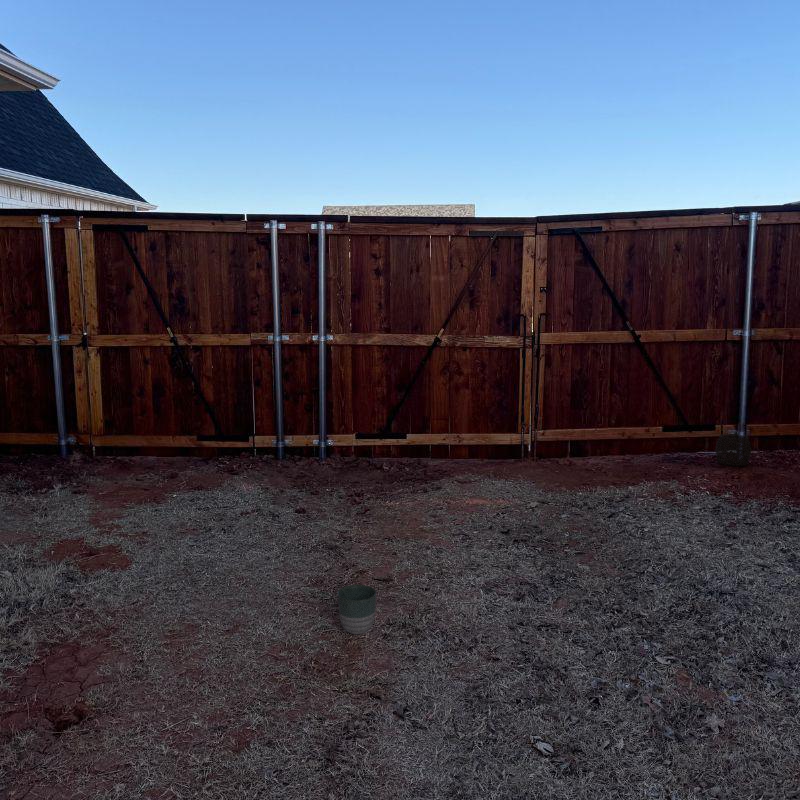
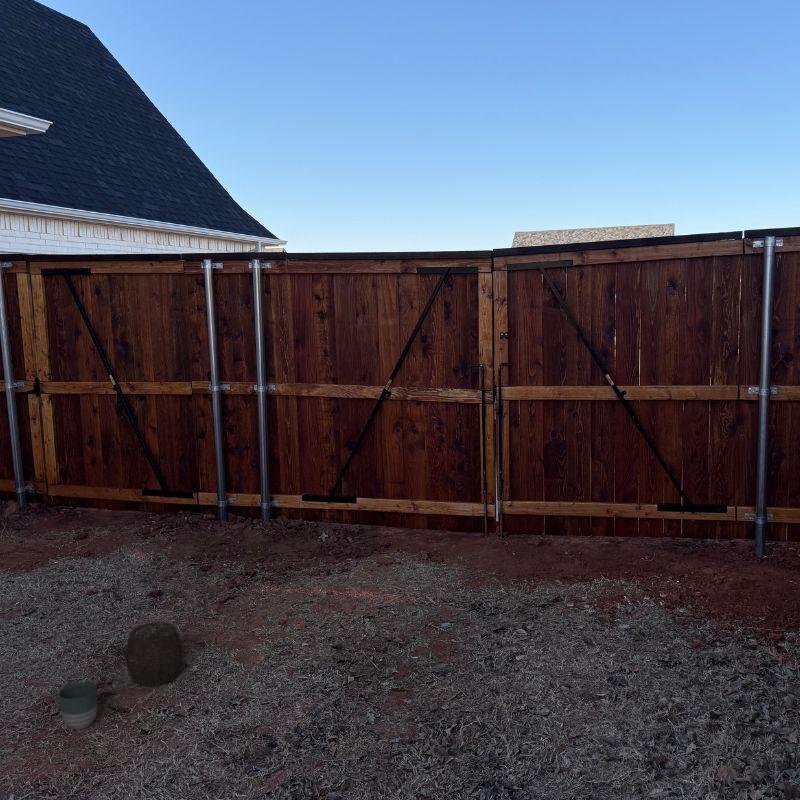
woven basket: present [715,434,751,466] -> present [125,622,184,686]

